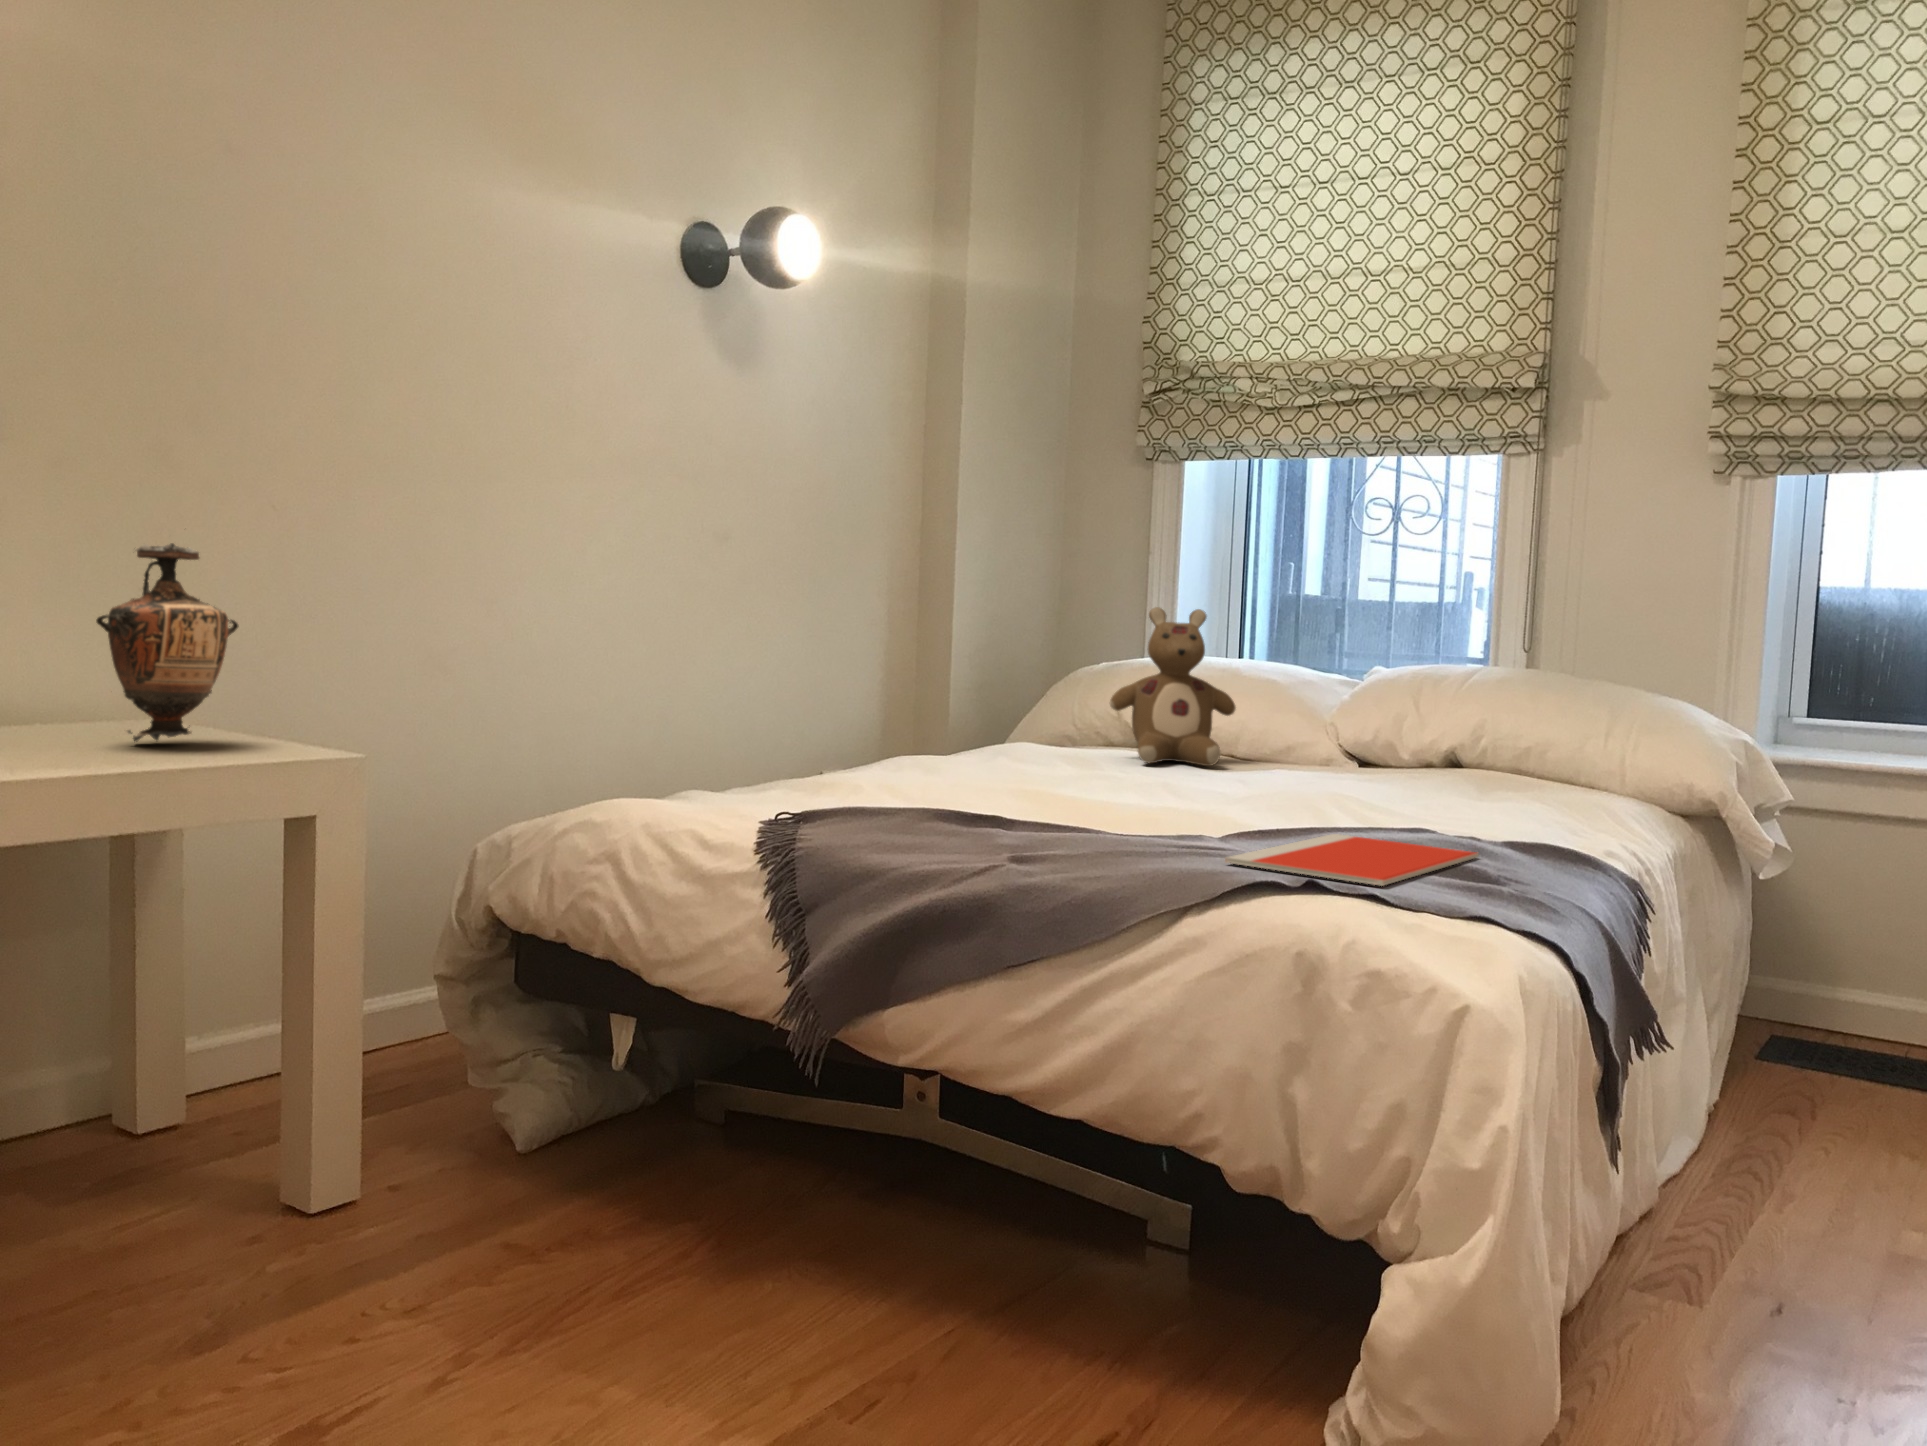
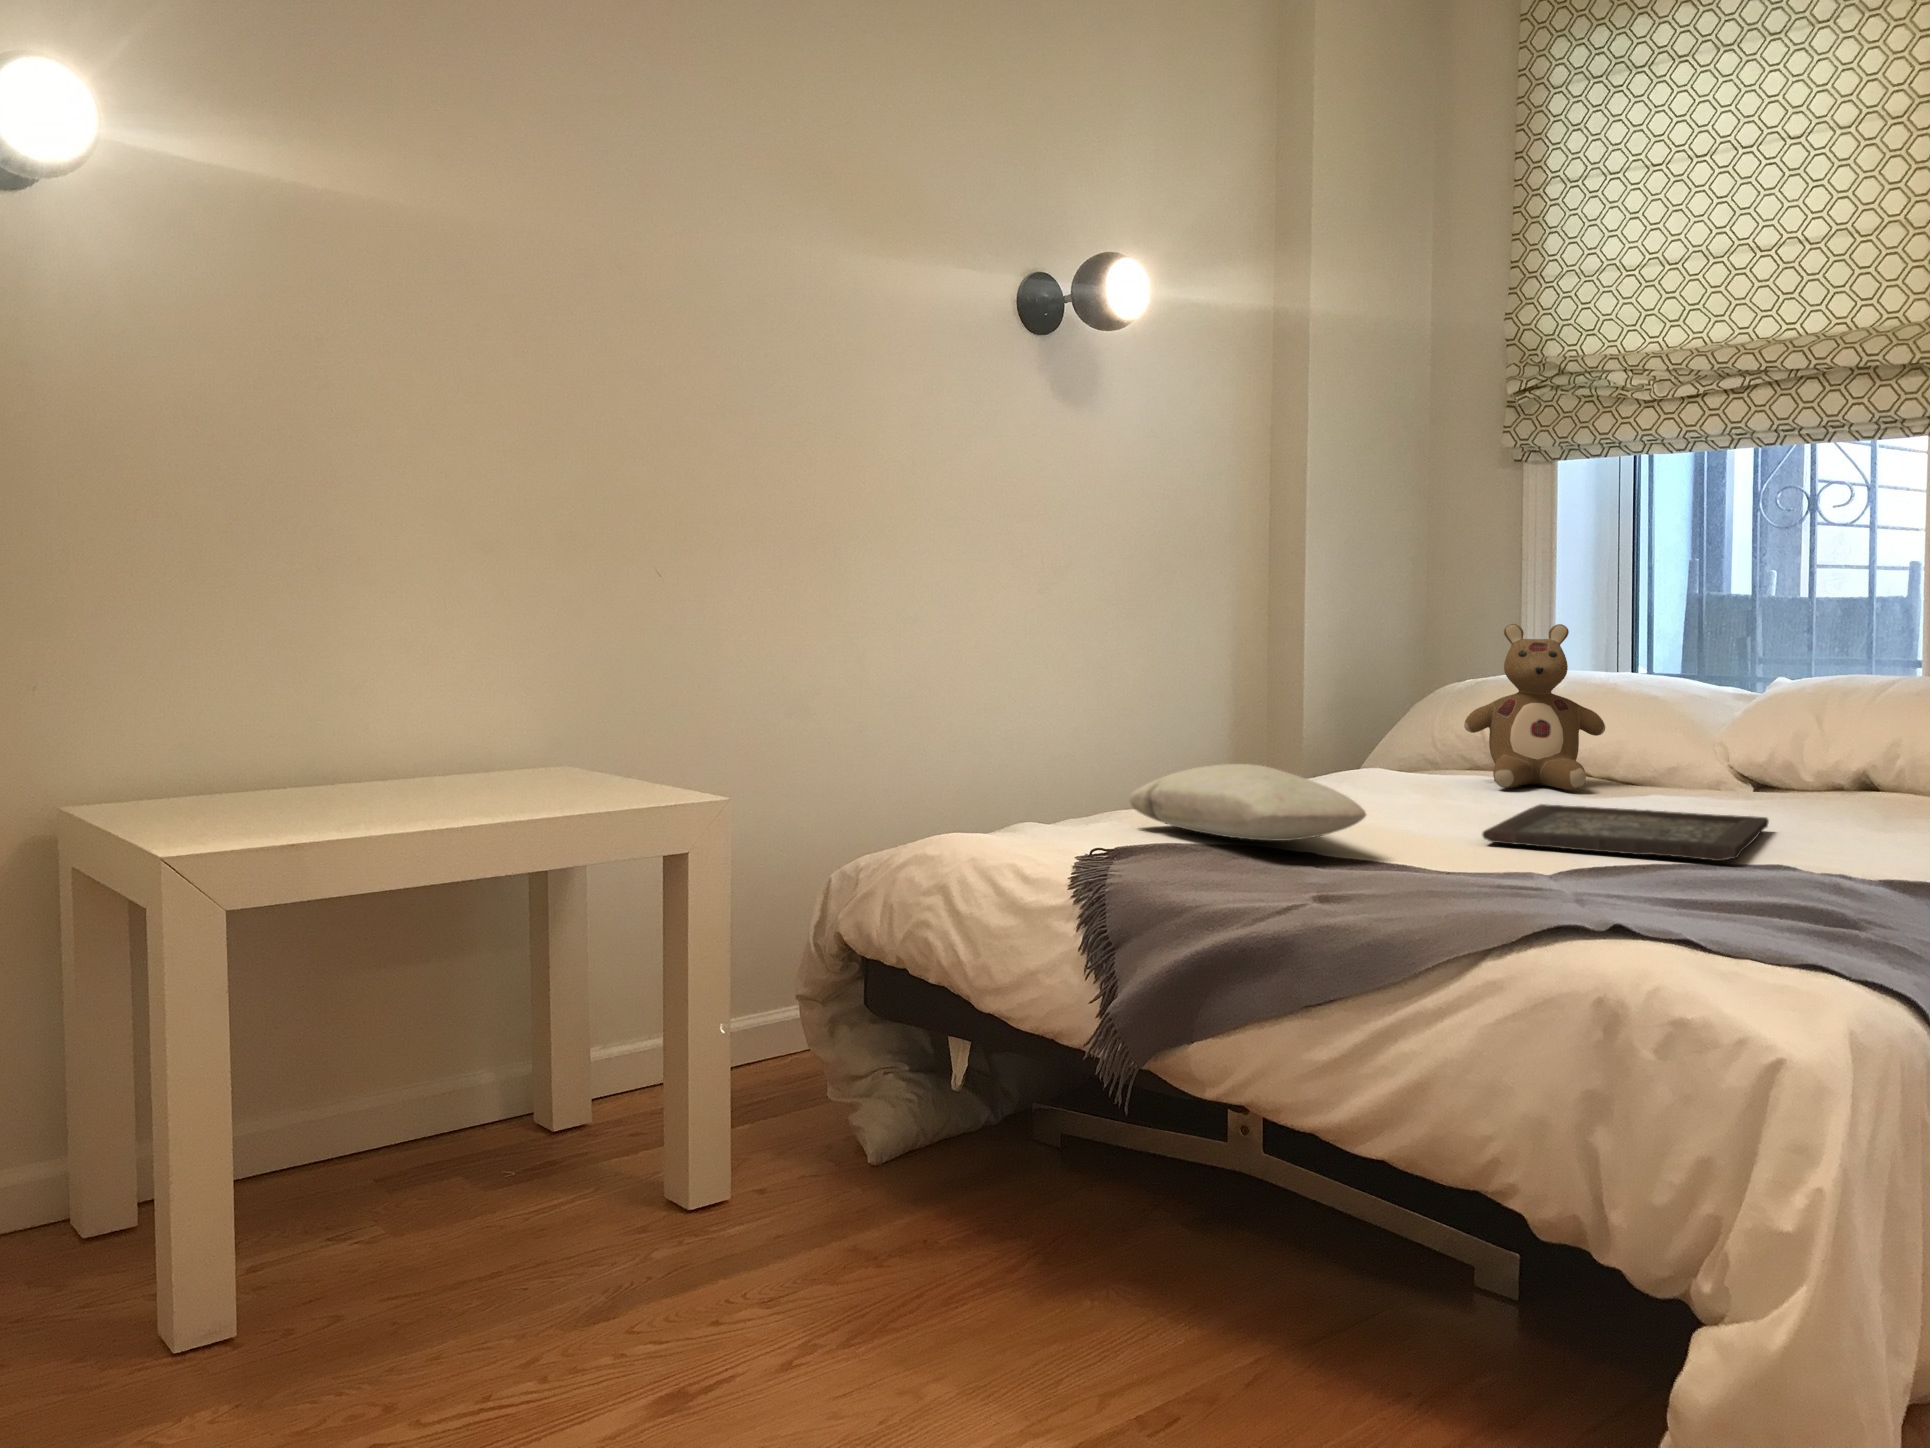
vase: present [96,543,239,741] -> none [508,605,621,790]
pillow: none [805,731,1049,804] -> present [1129,764,1366,841]
tray: none [1149,777,1390,827] -> present [1482,804,1769,861]
notebook: present [1225,834,1479,886] -> none [1540,870,1843,930]

